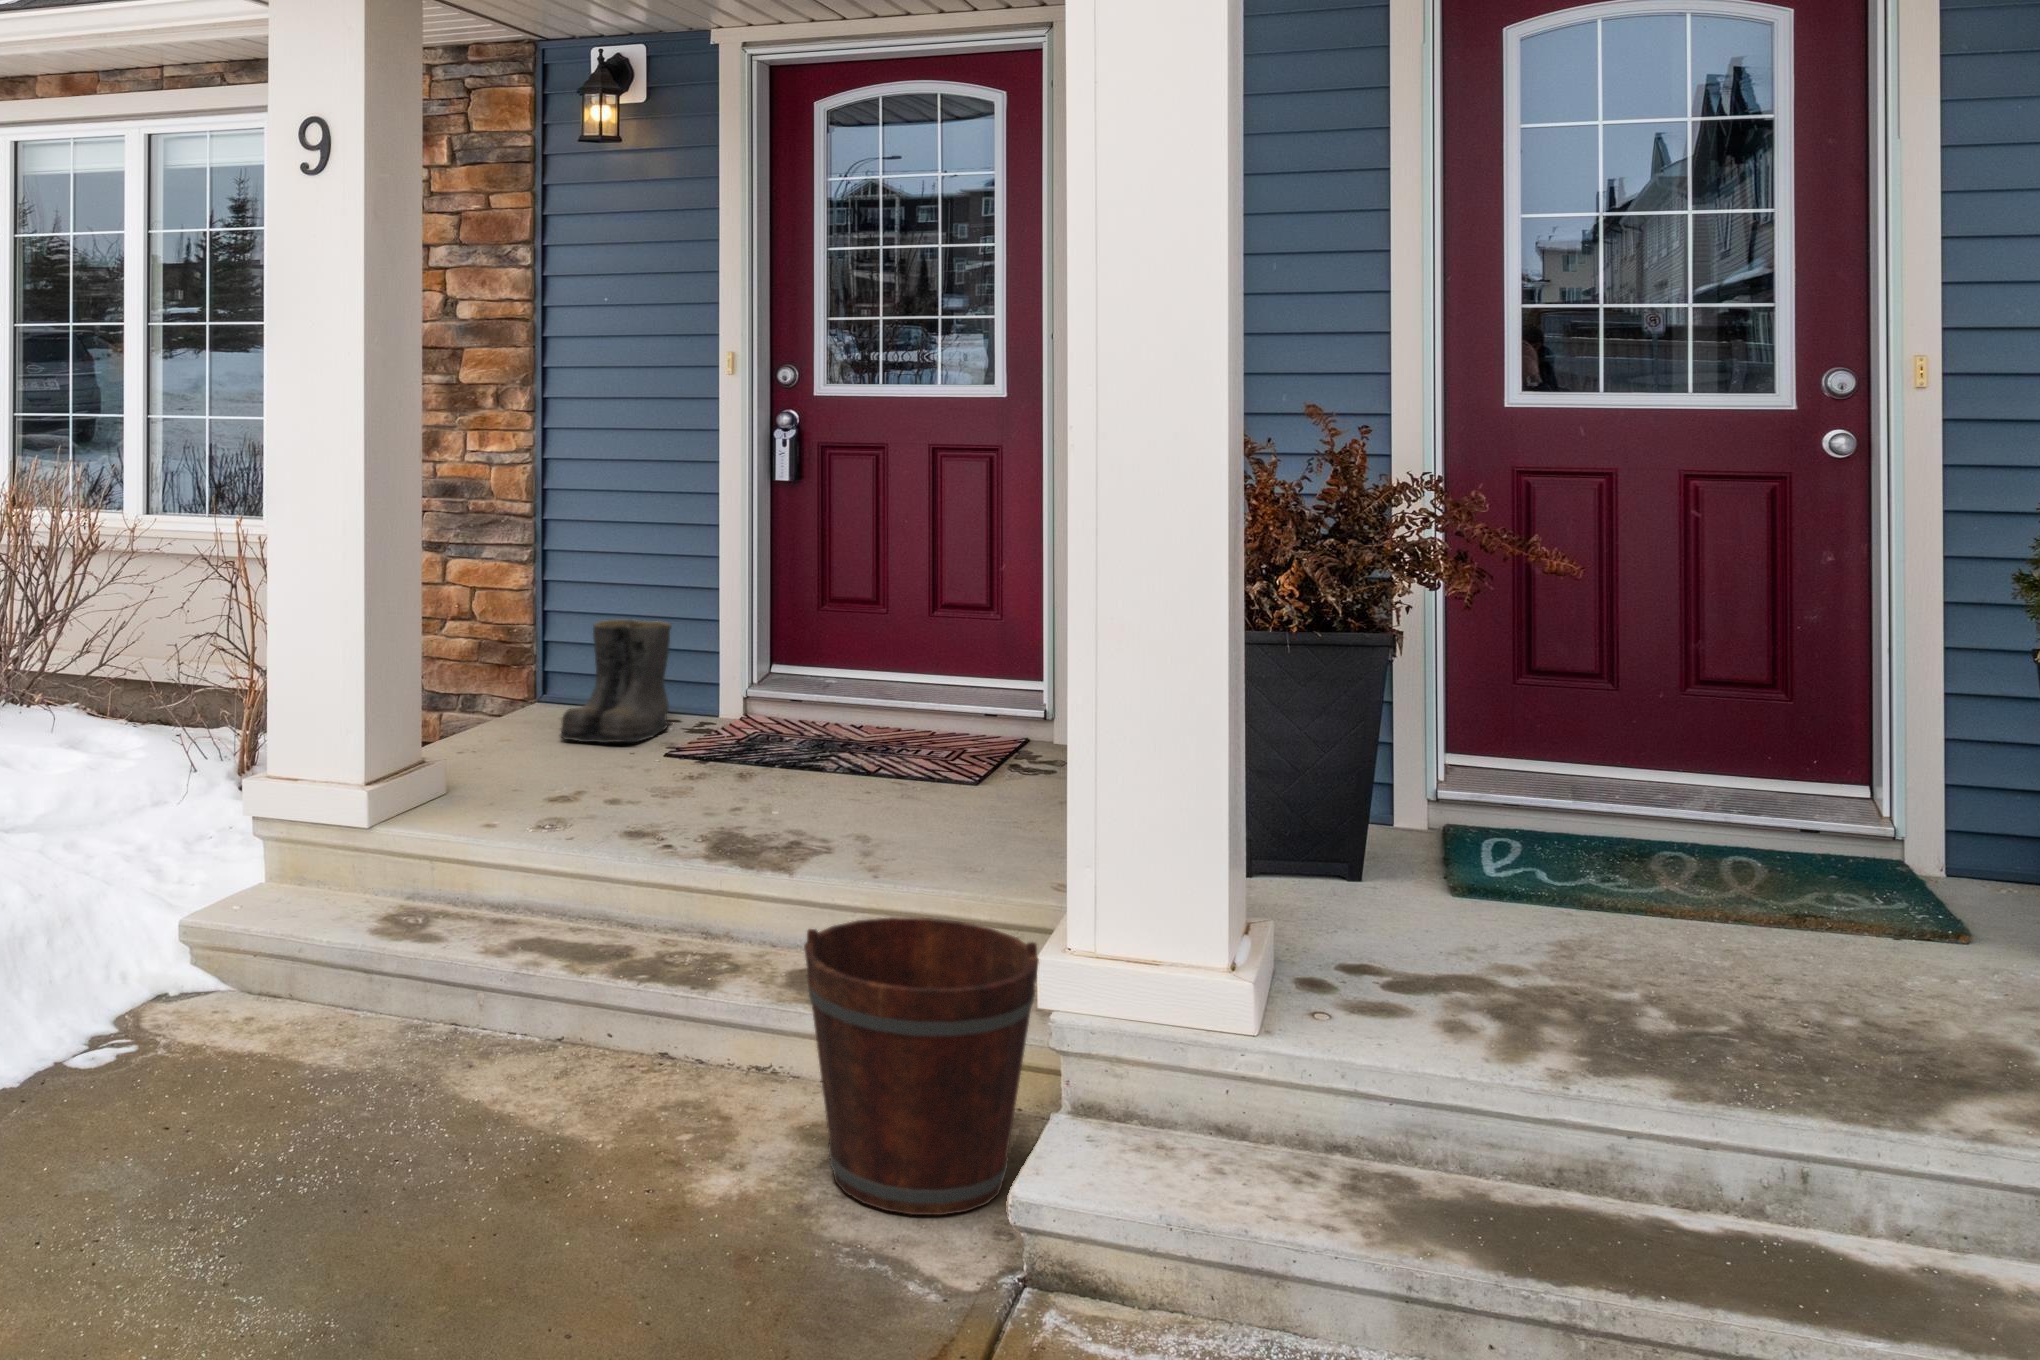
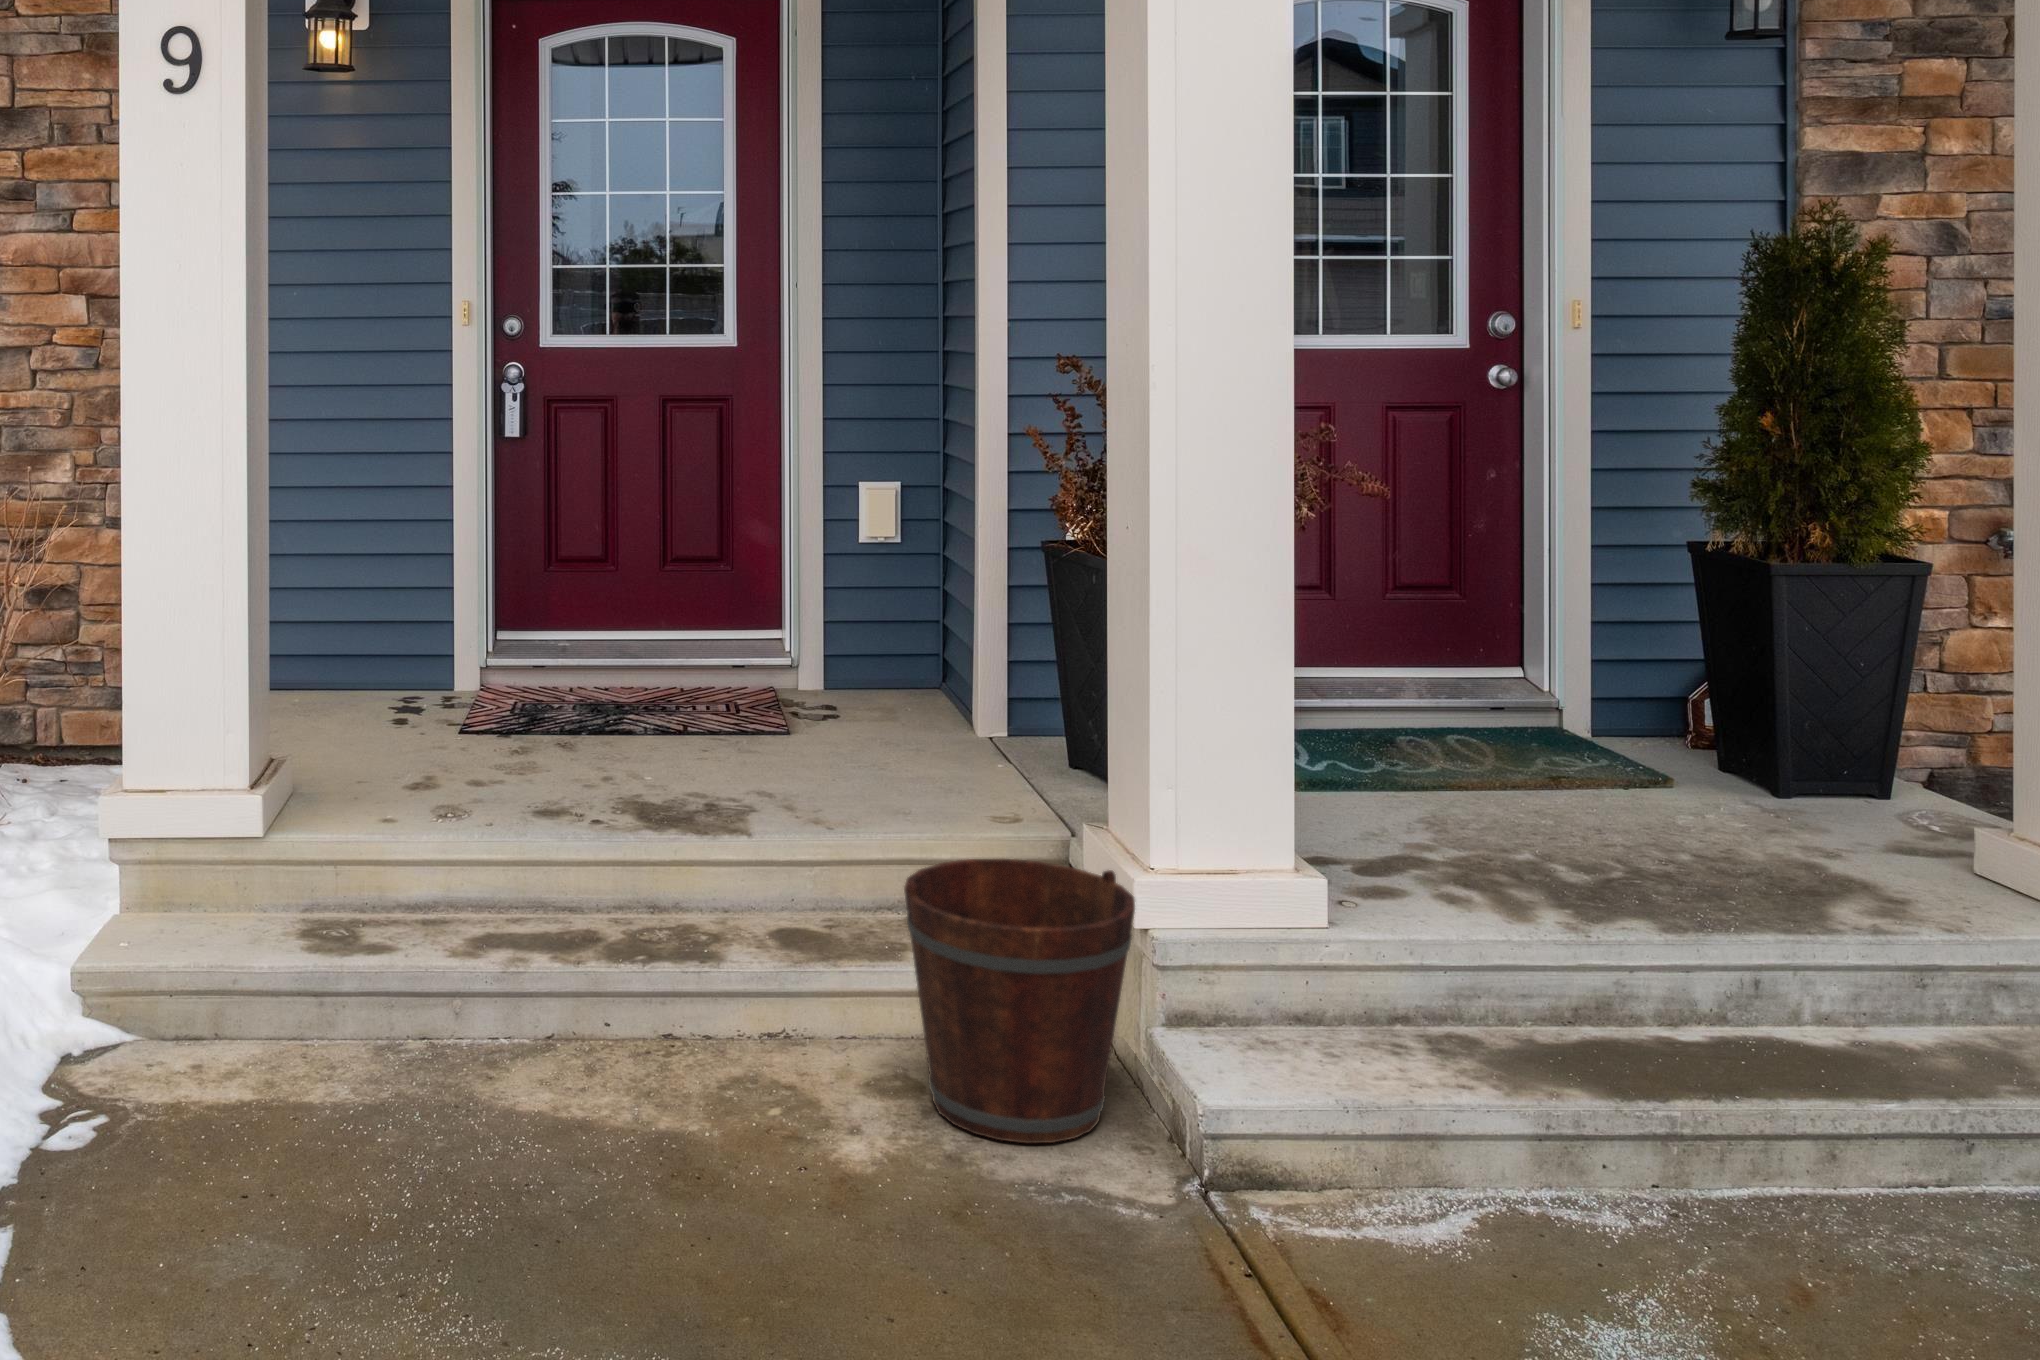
boots: present [560,619,671,743] -> none [318,582,416,715]

